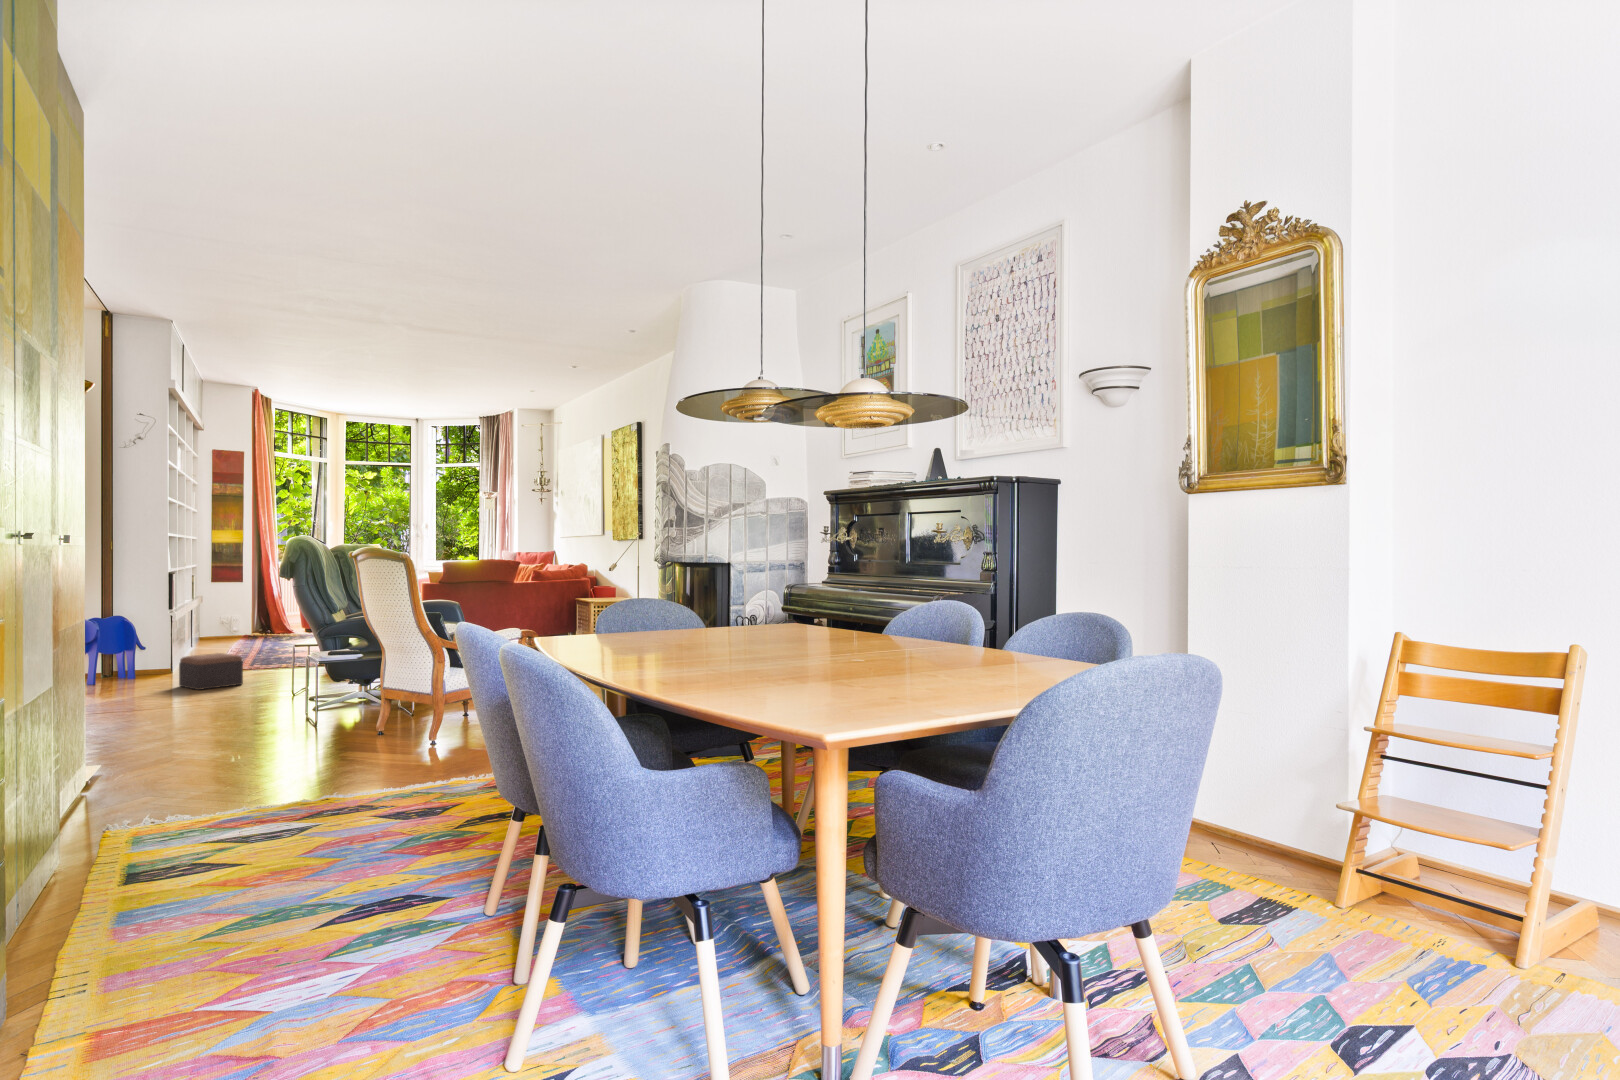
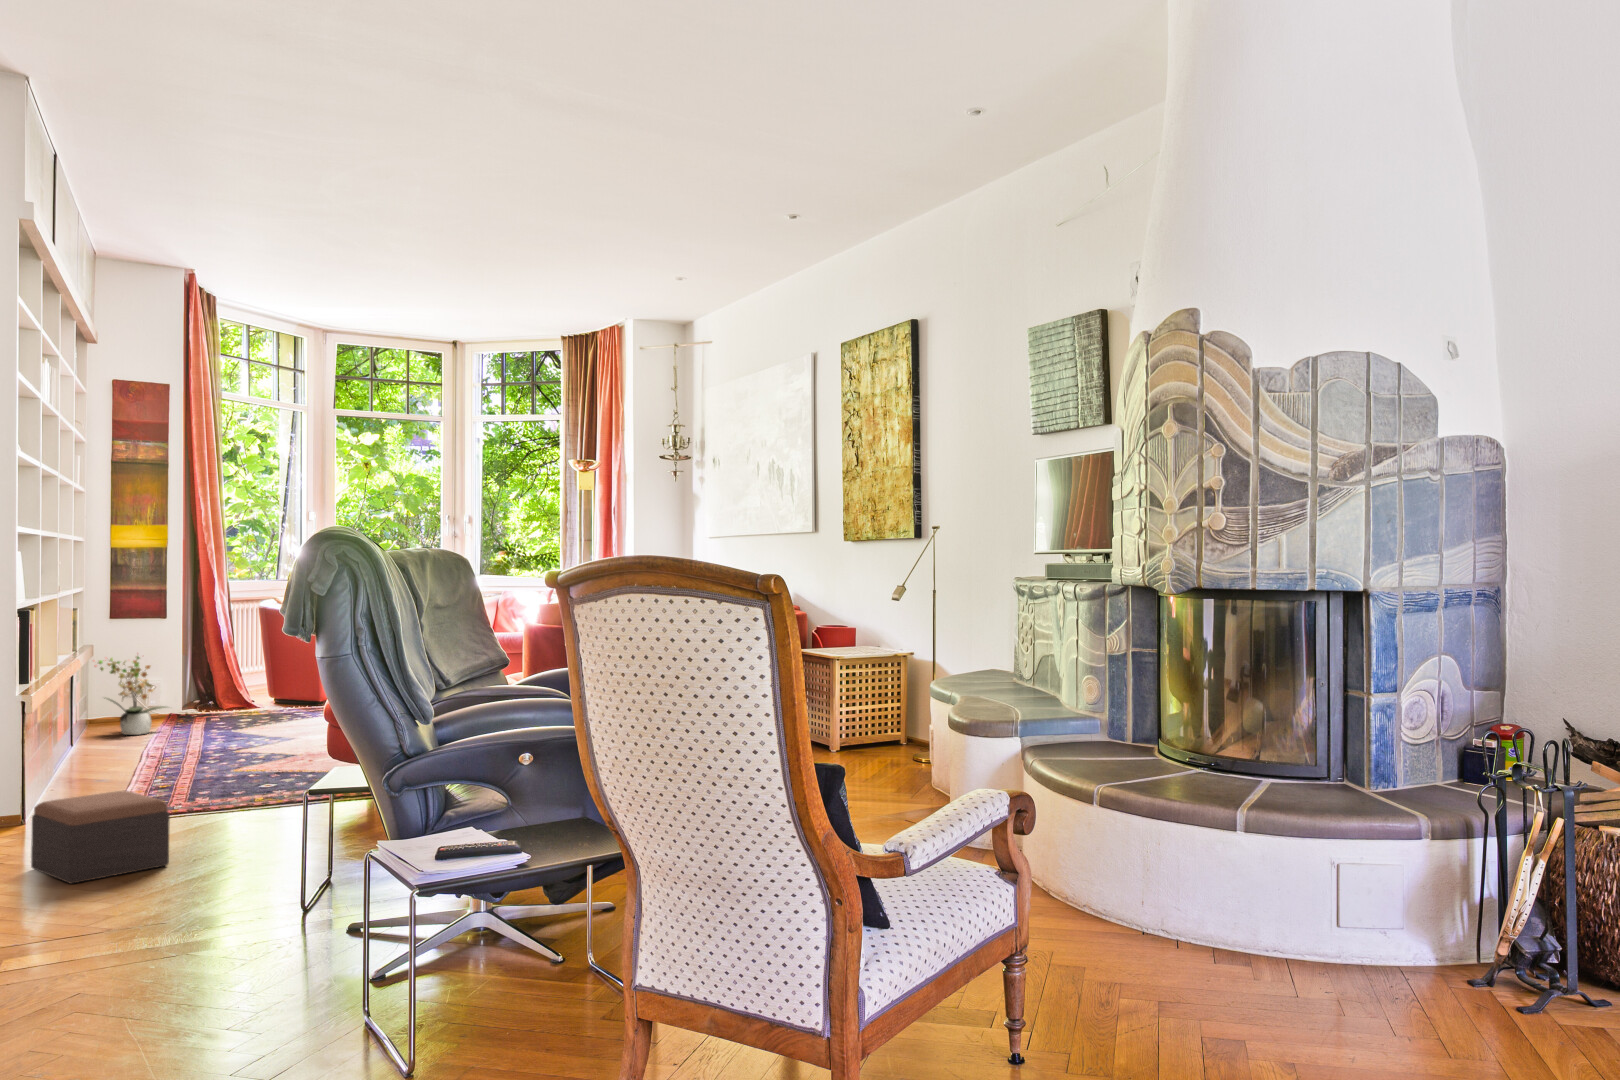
potted plant: none [202,599,248,643] -> present [98,656,167,735]

